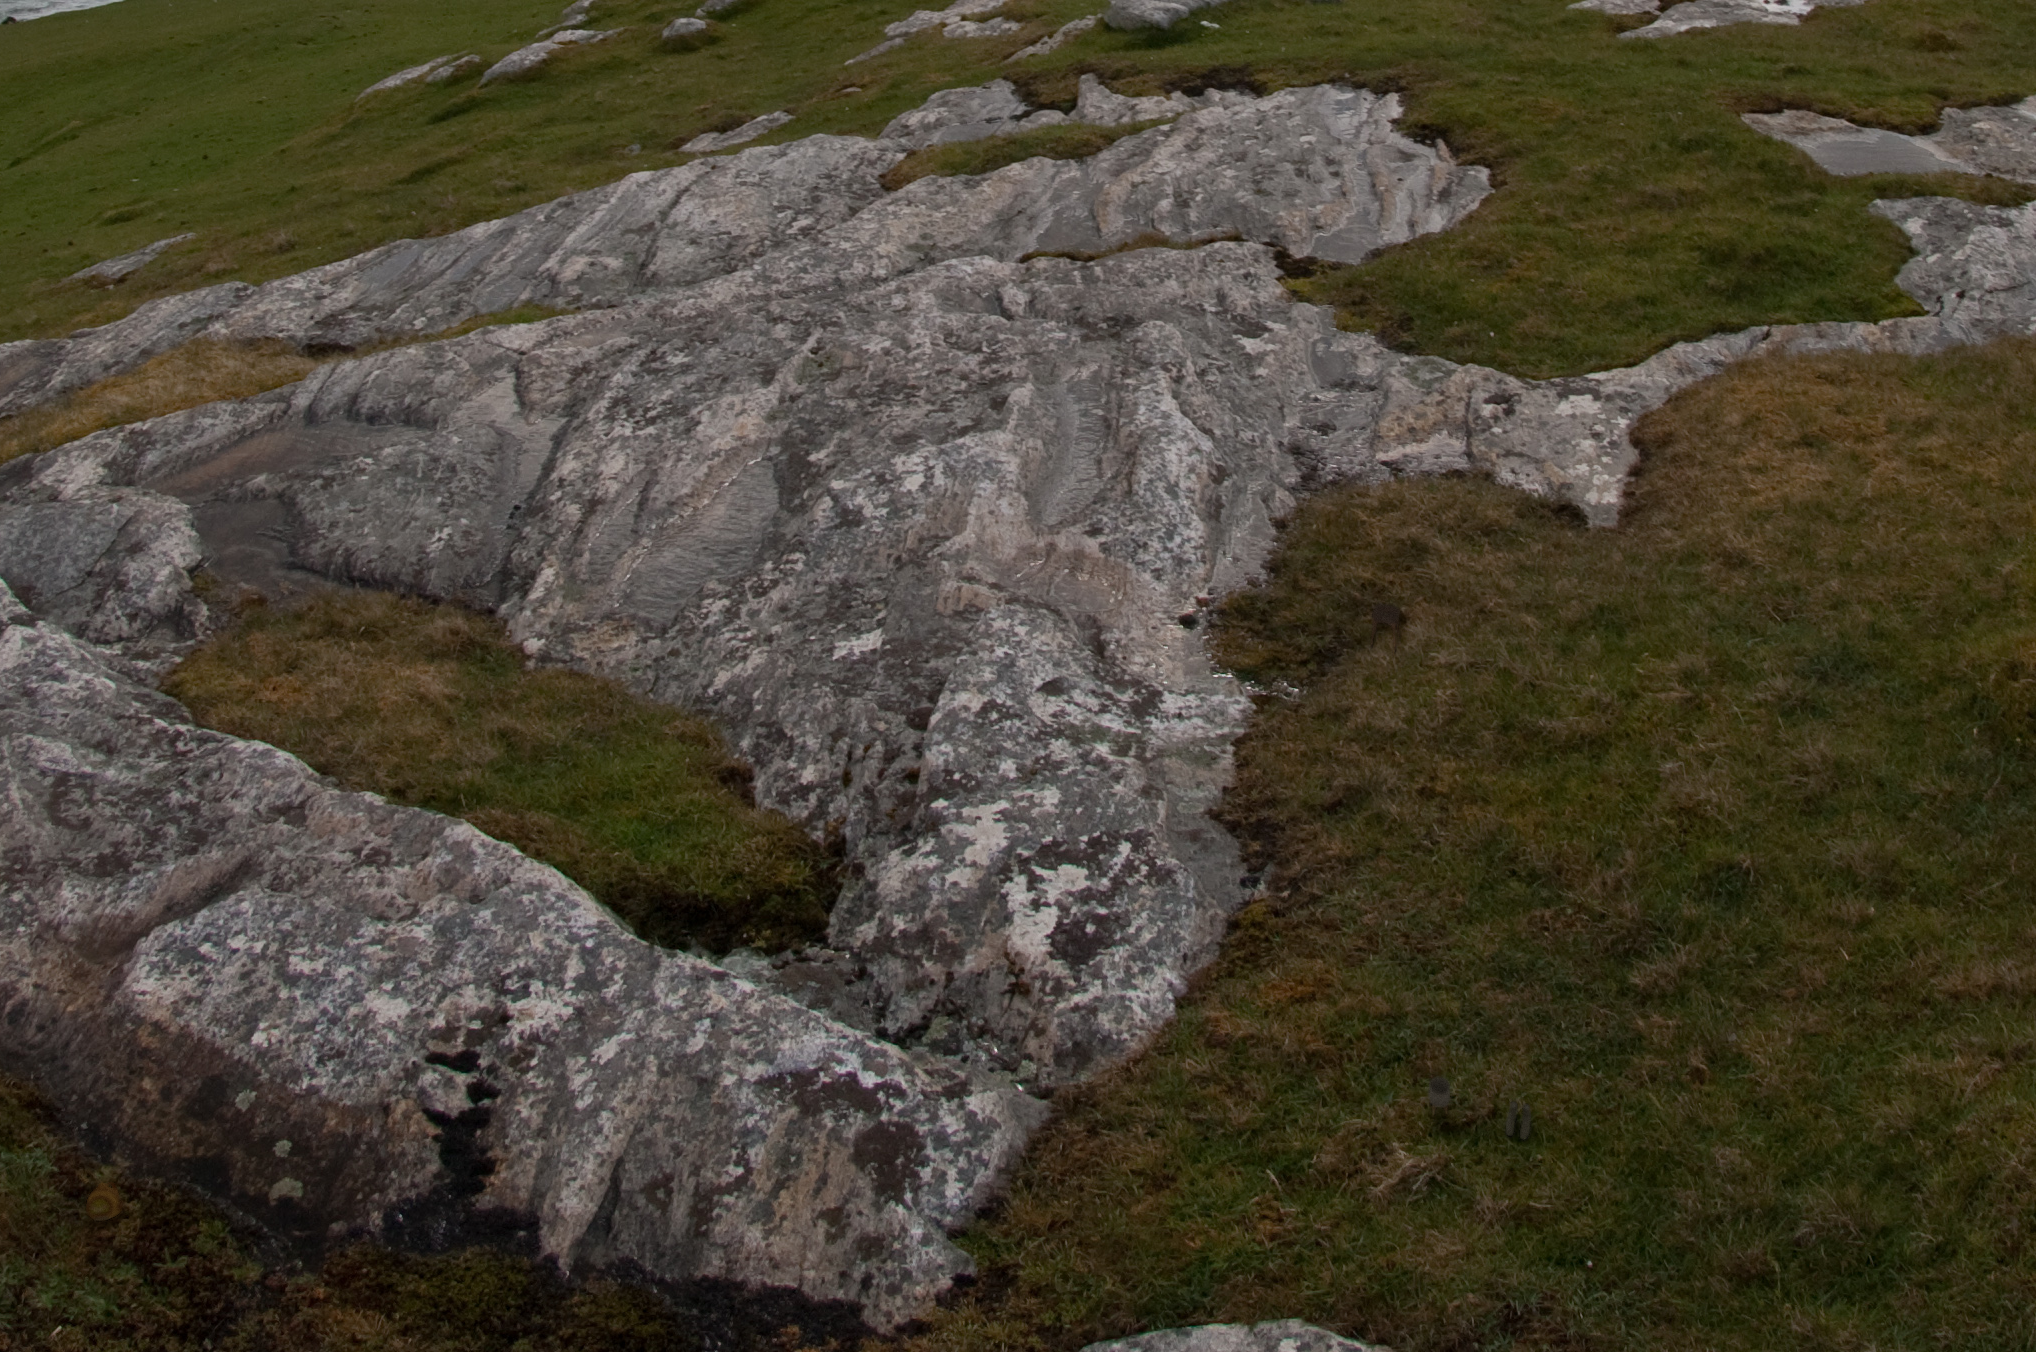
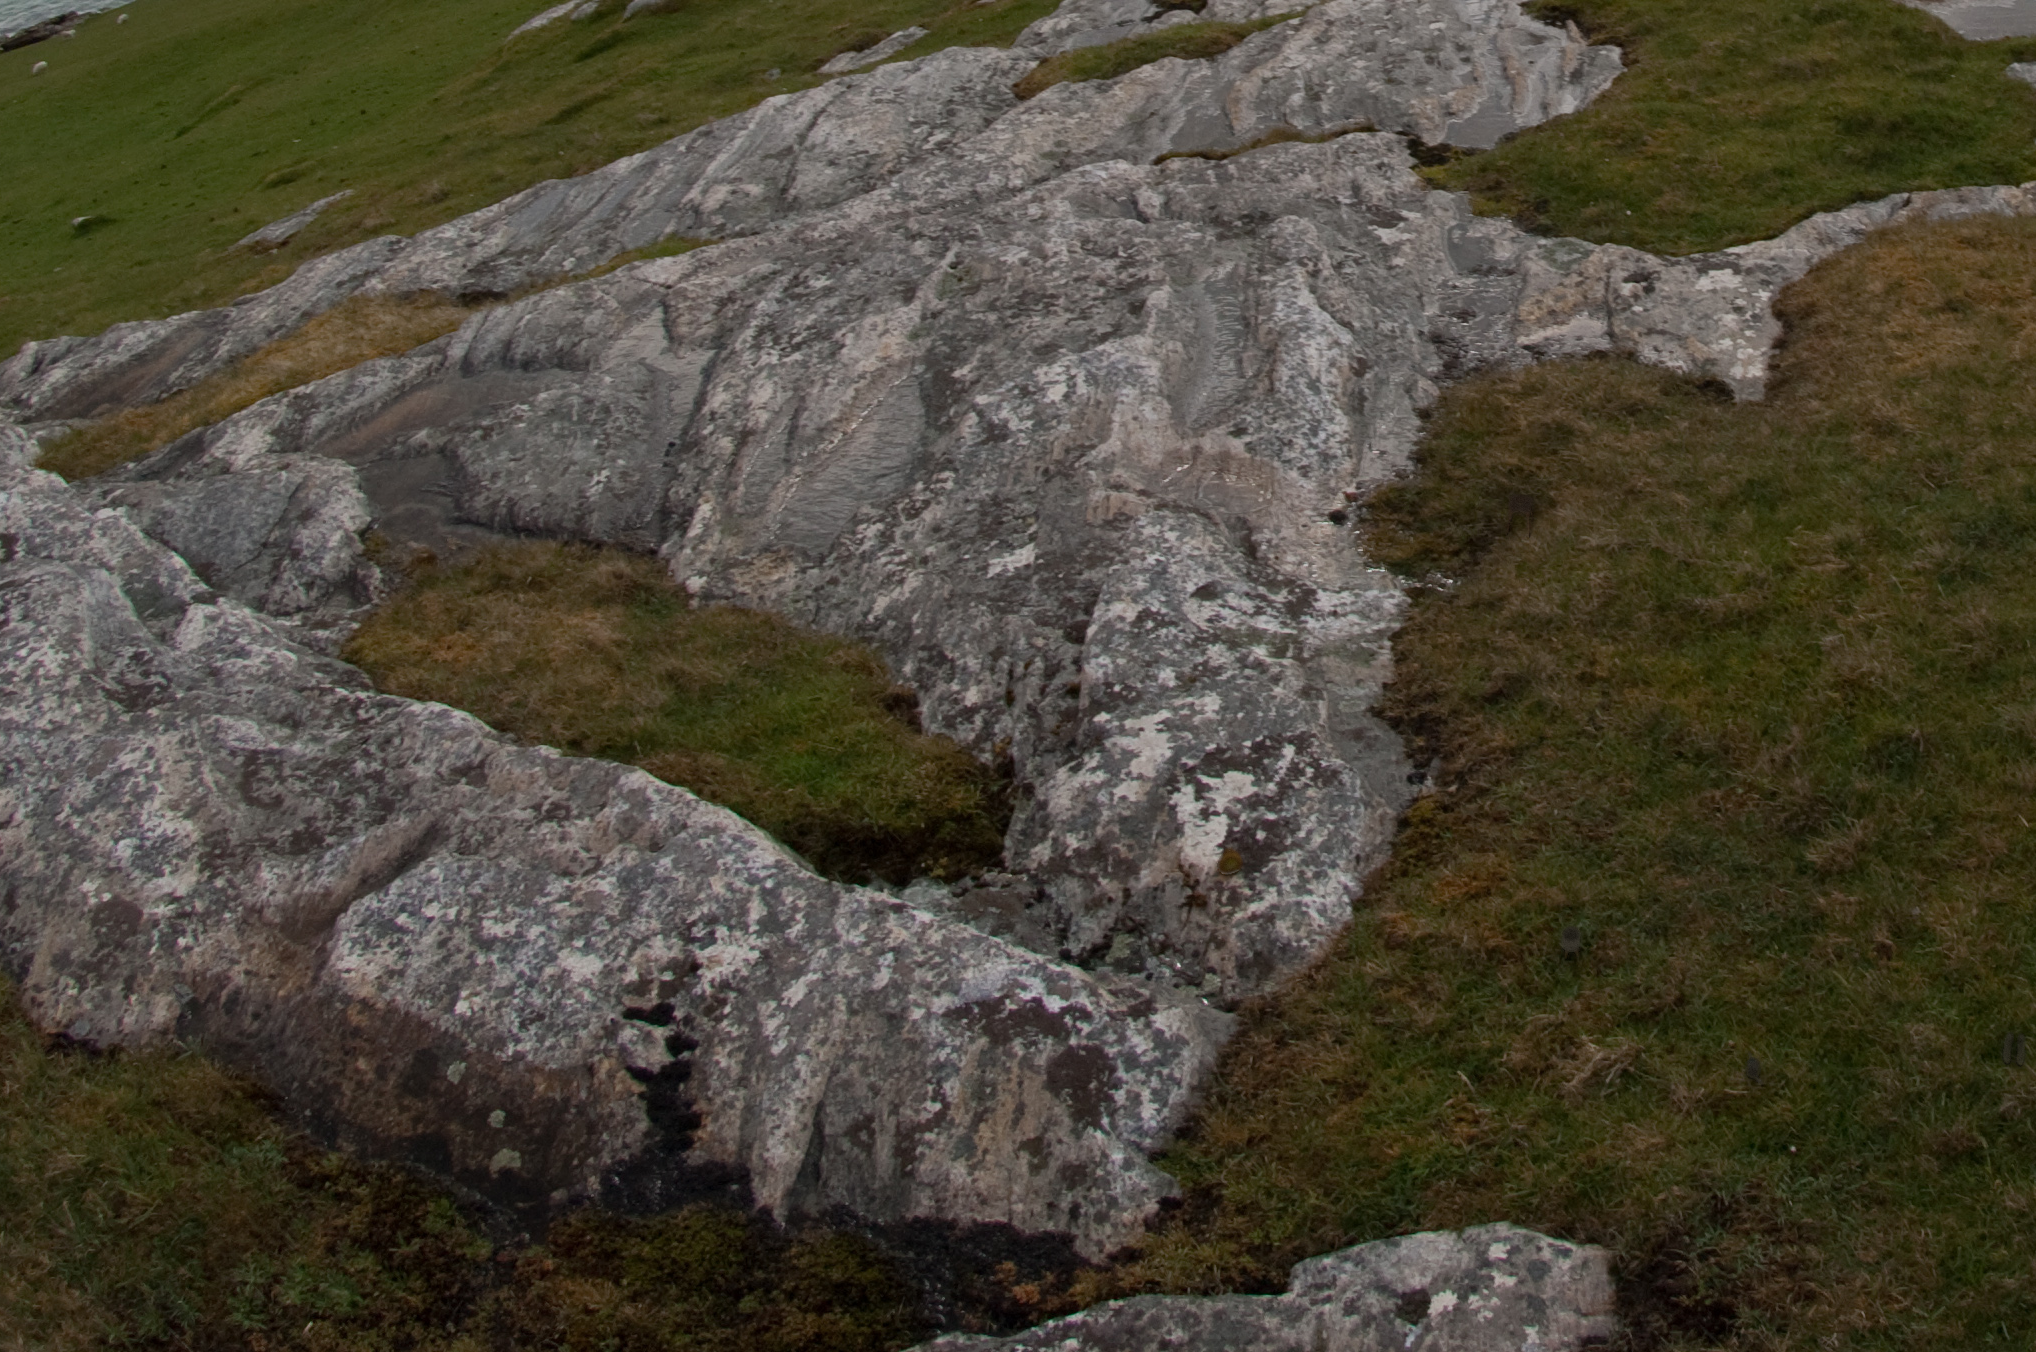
boots: present [1506,1101,1531,1139] -> present [2003,1032,2025,1065]
backpack: present [86,1182,123,1221] -> present [1217,848,1243,875]
watering can: none [1647,1247,1668,1289] -> present [1746,1053,1762,1084]

